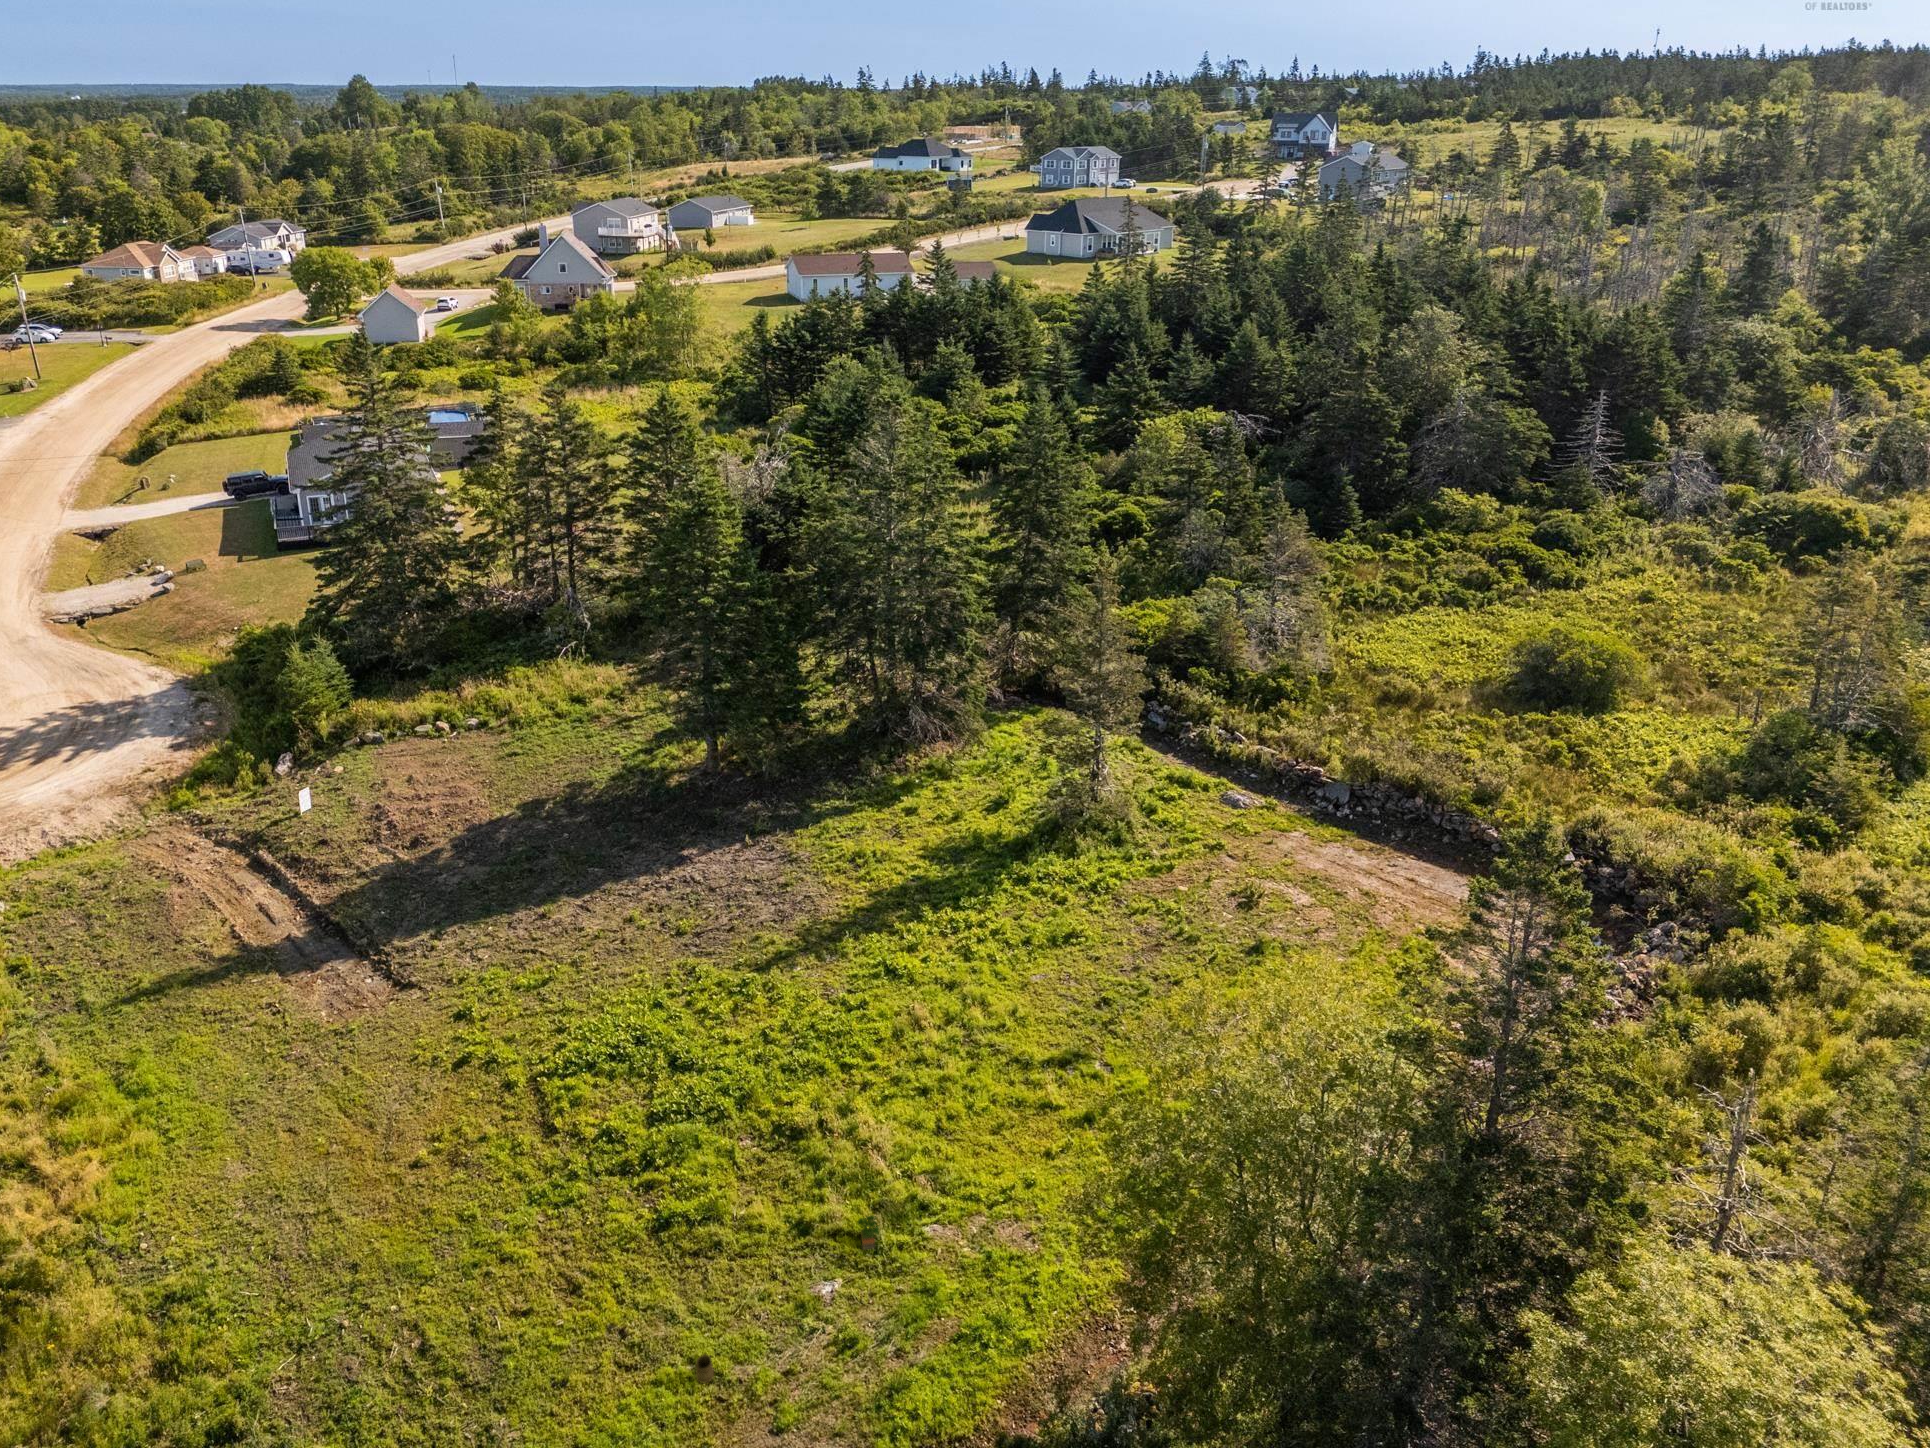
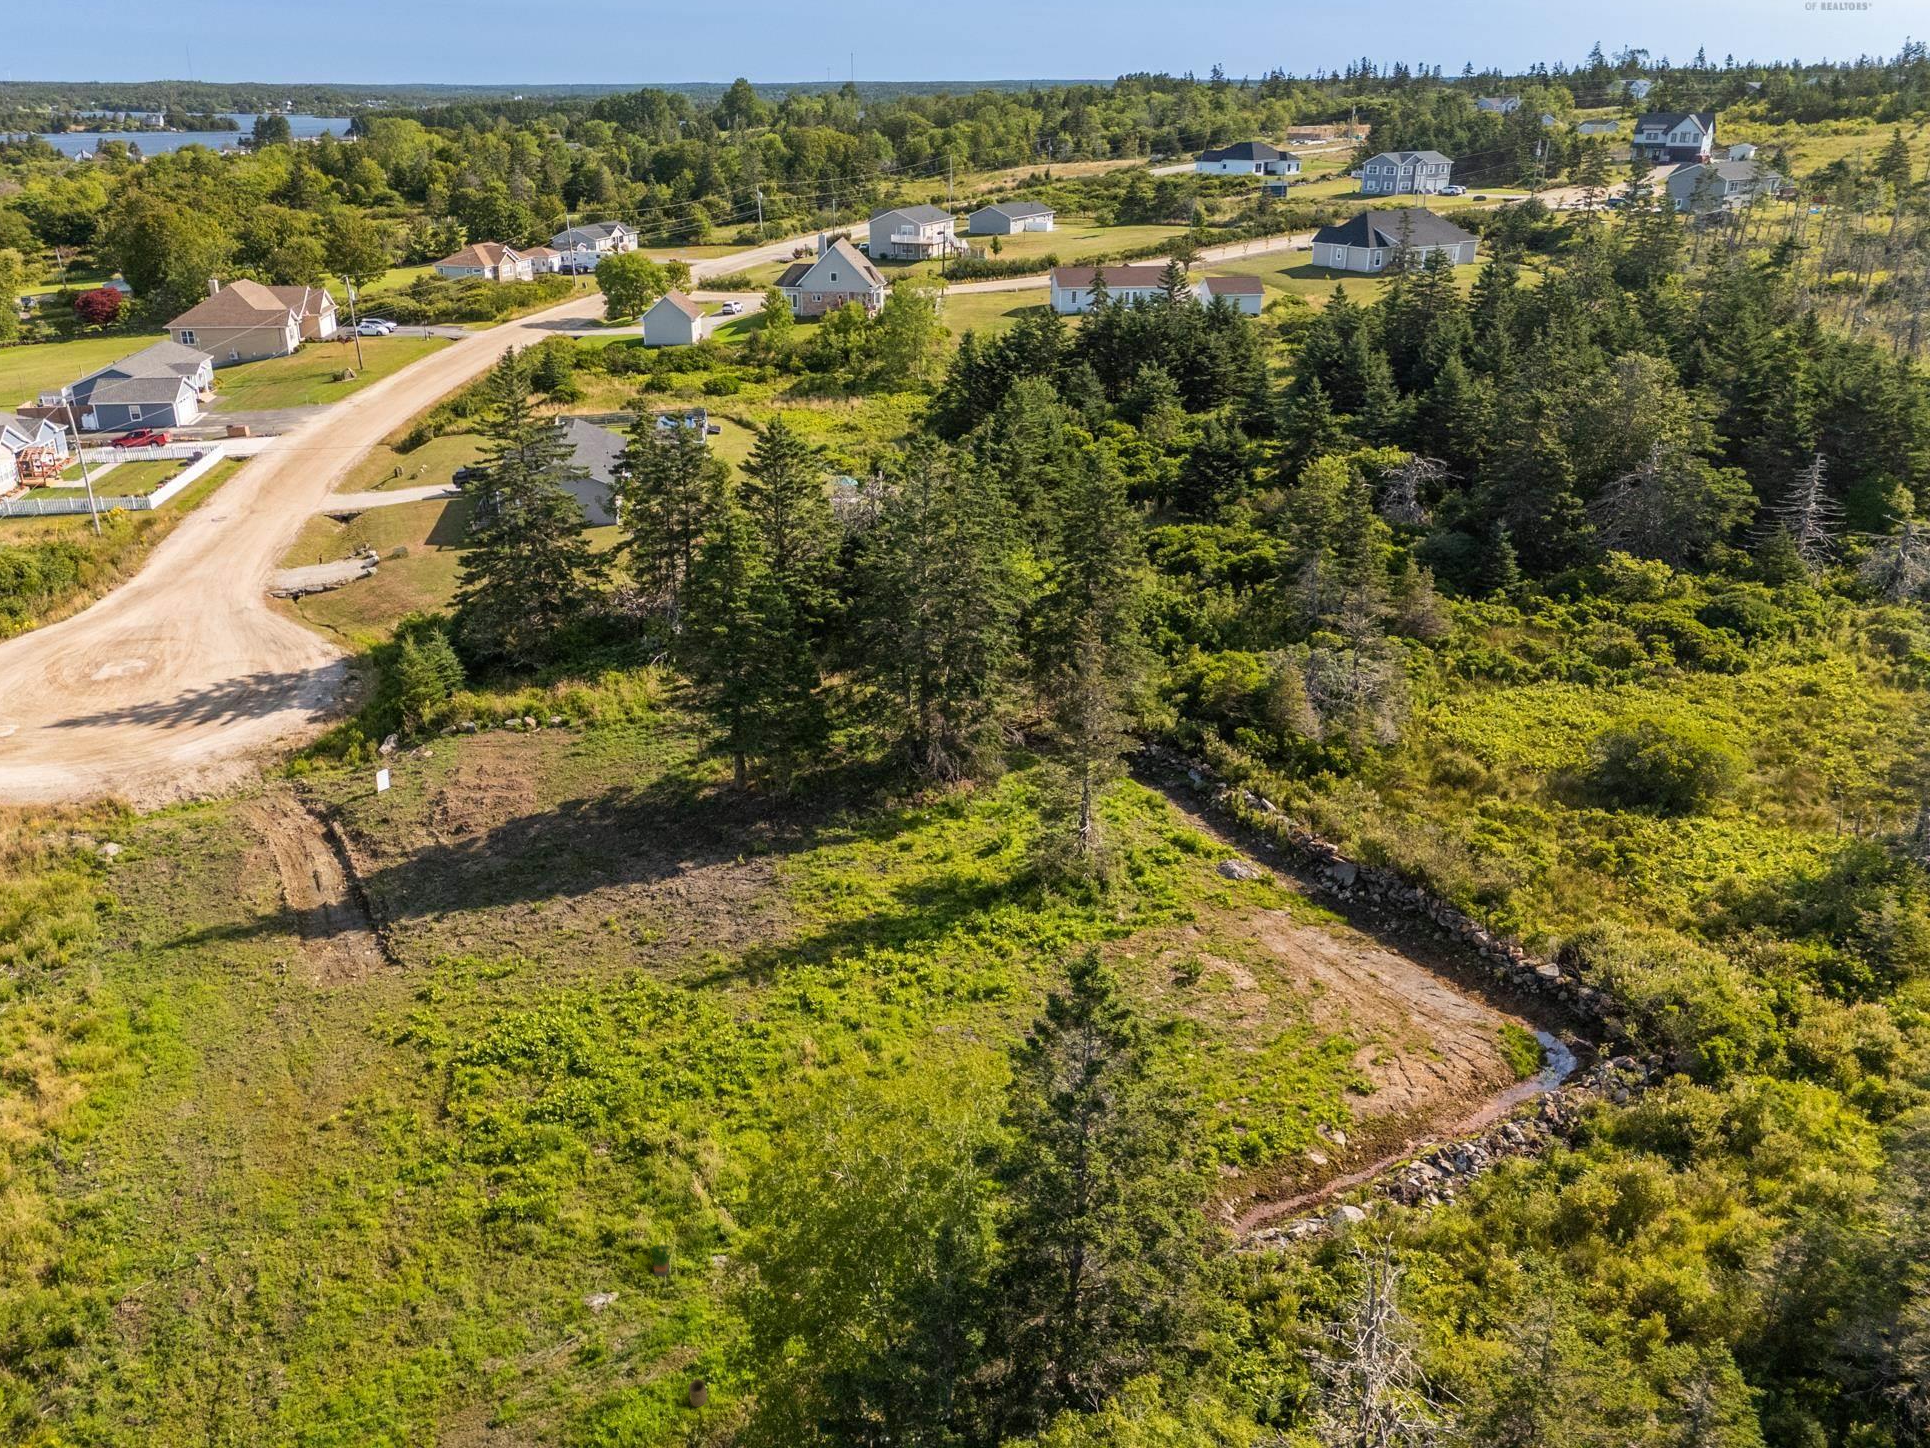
bucket: present [695,1354,714,1383] -> present [689,1379,707,1407]

